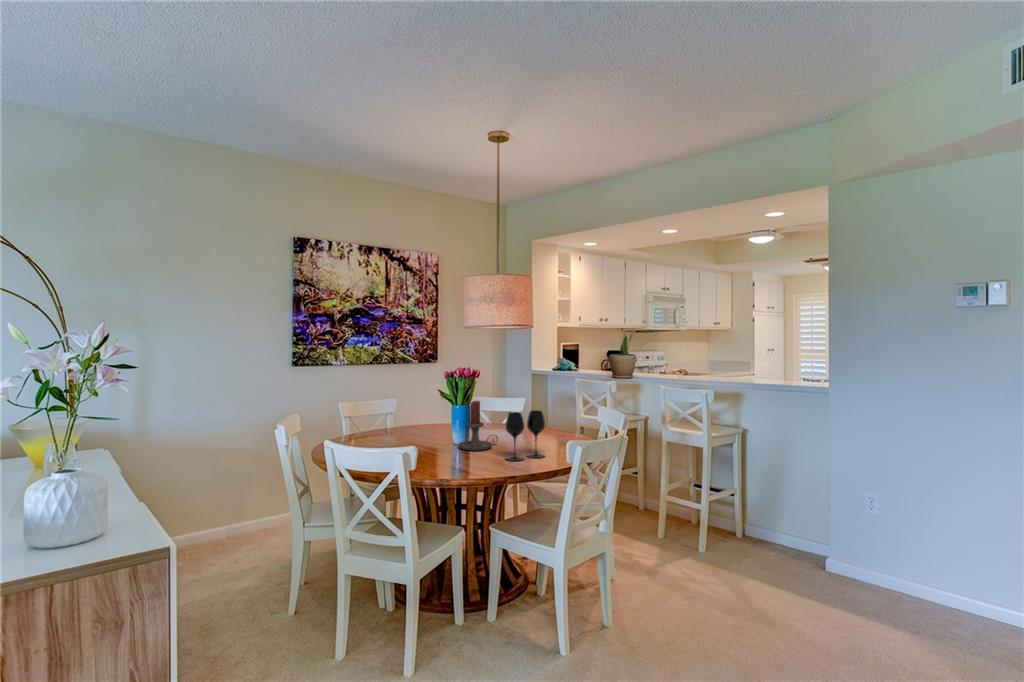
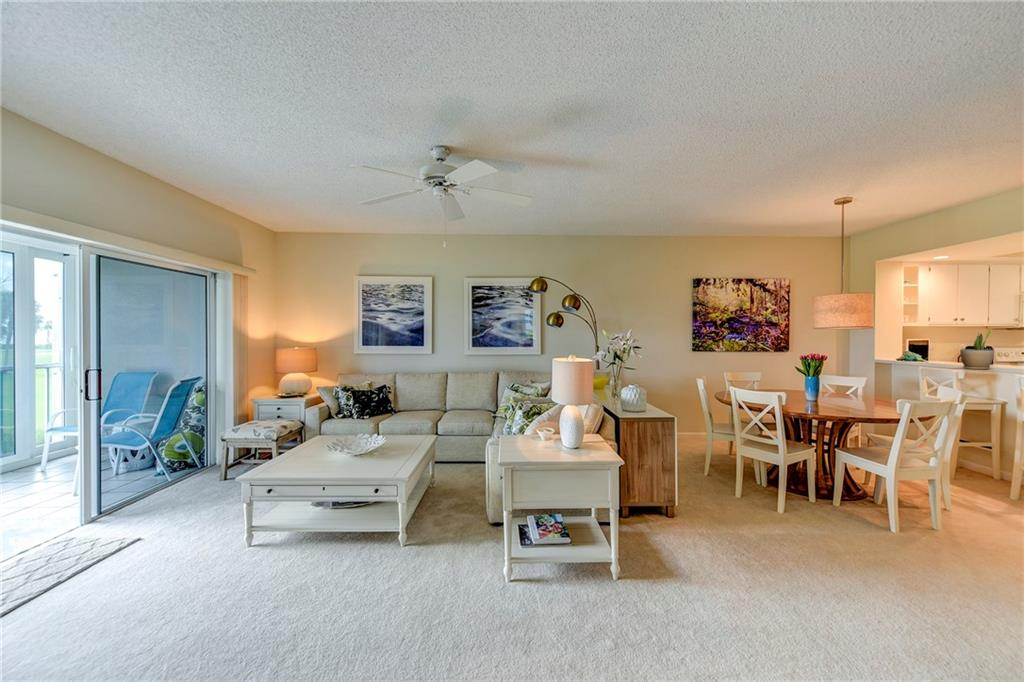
candle holder: present [458,401,498,451] -> none [811,375,842,405]
wine glass: present [505,410,545,461] -> none [848,382,882,413]

